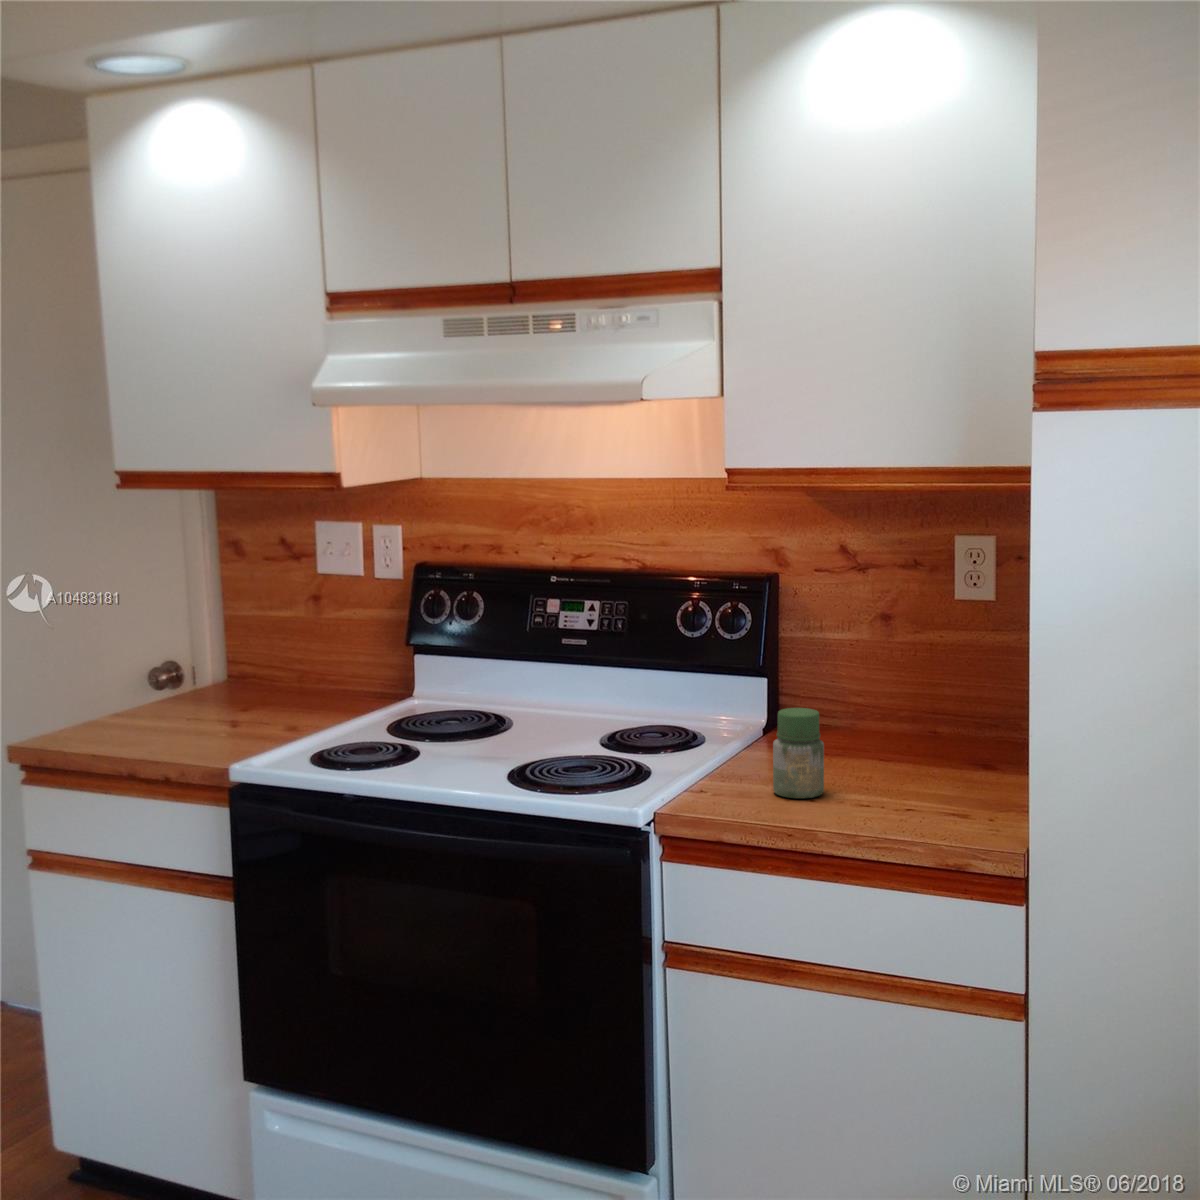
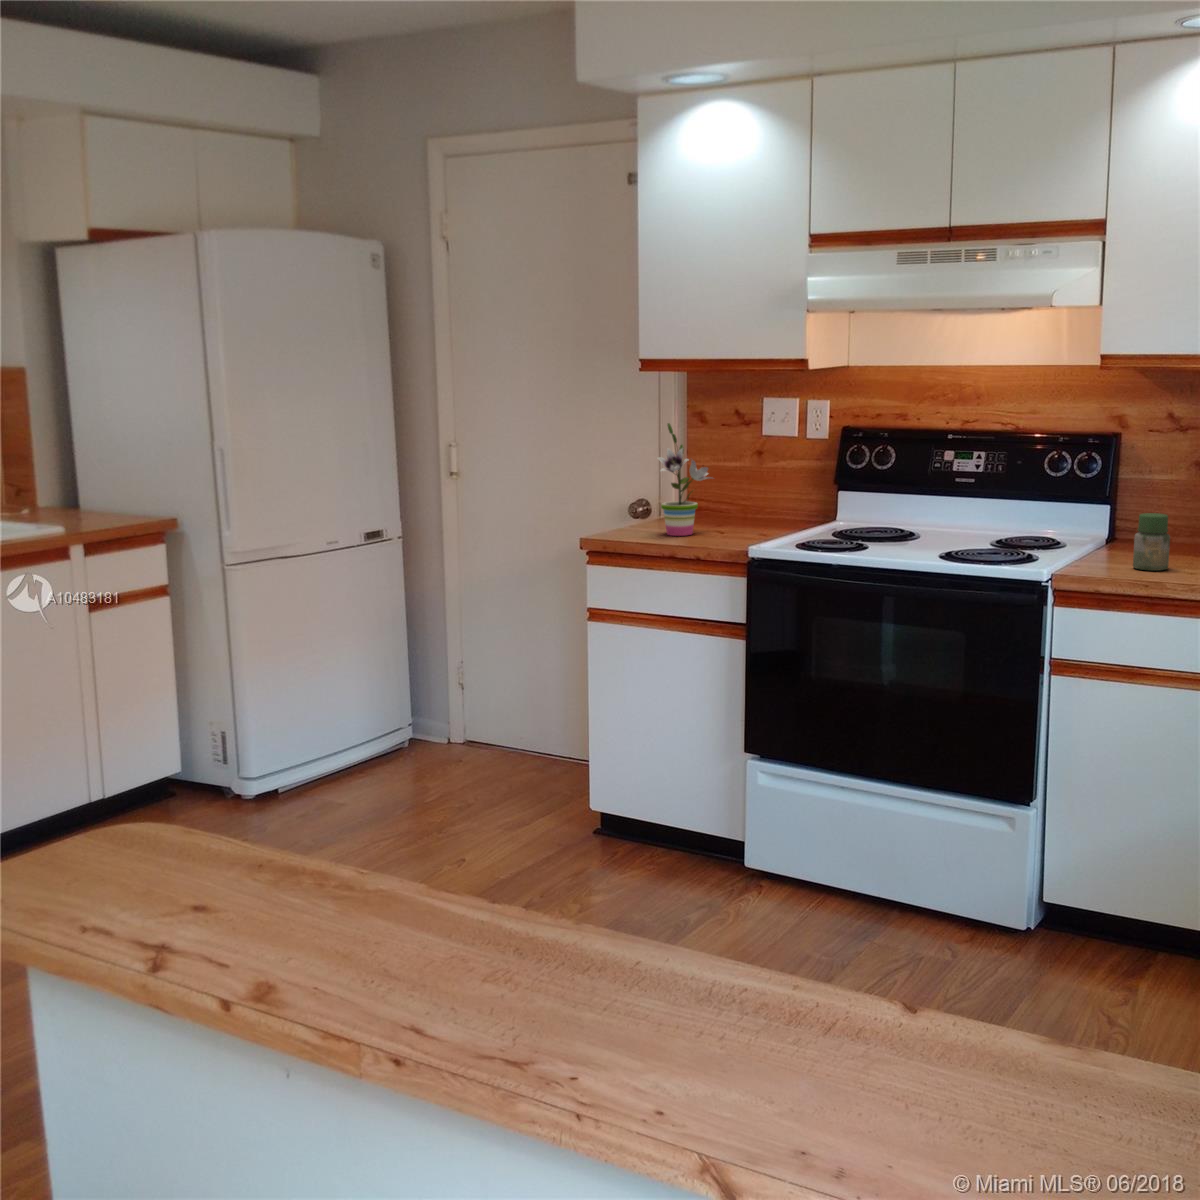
potted plant: none [111,566,211,734] -> present [658,423,712,536]

